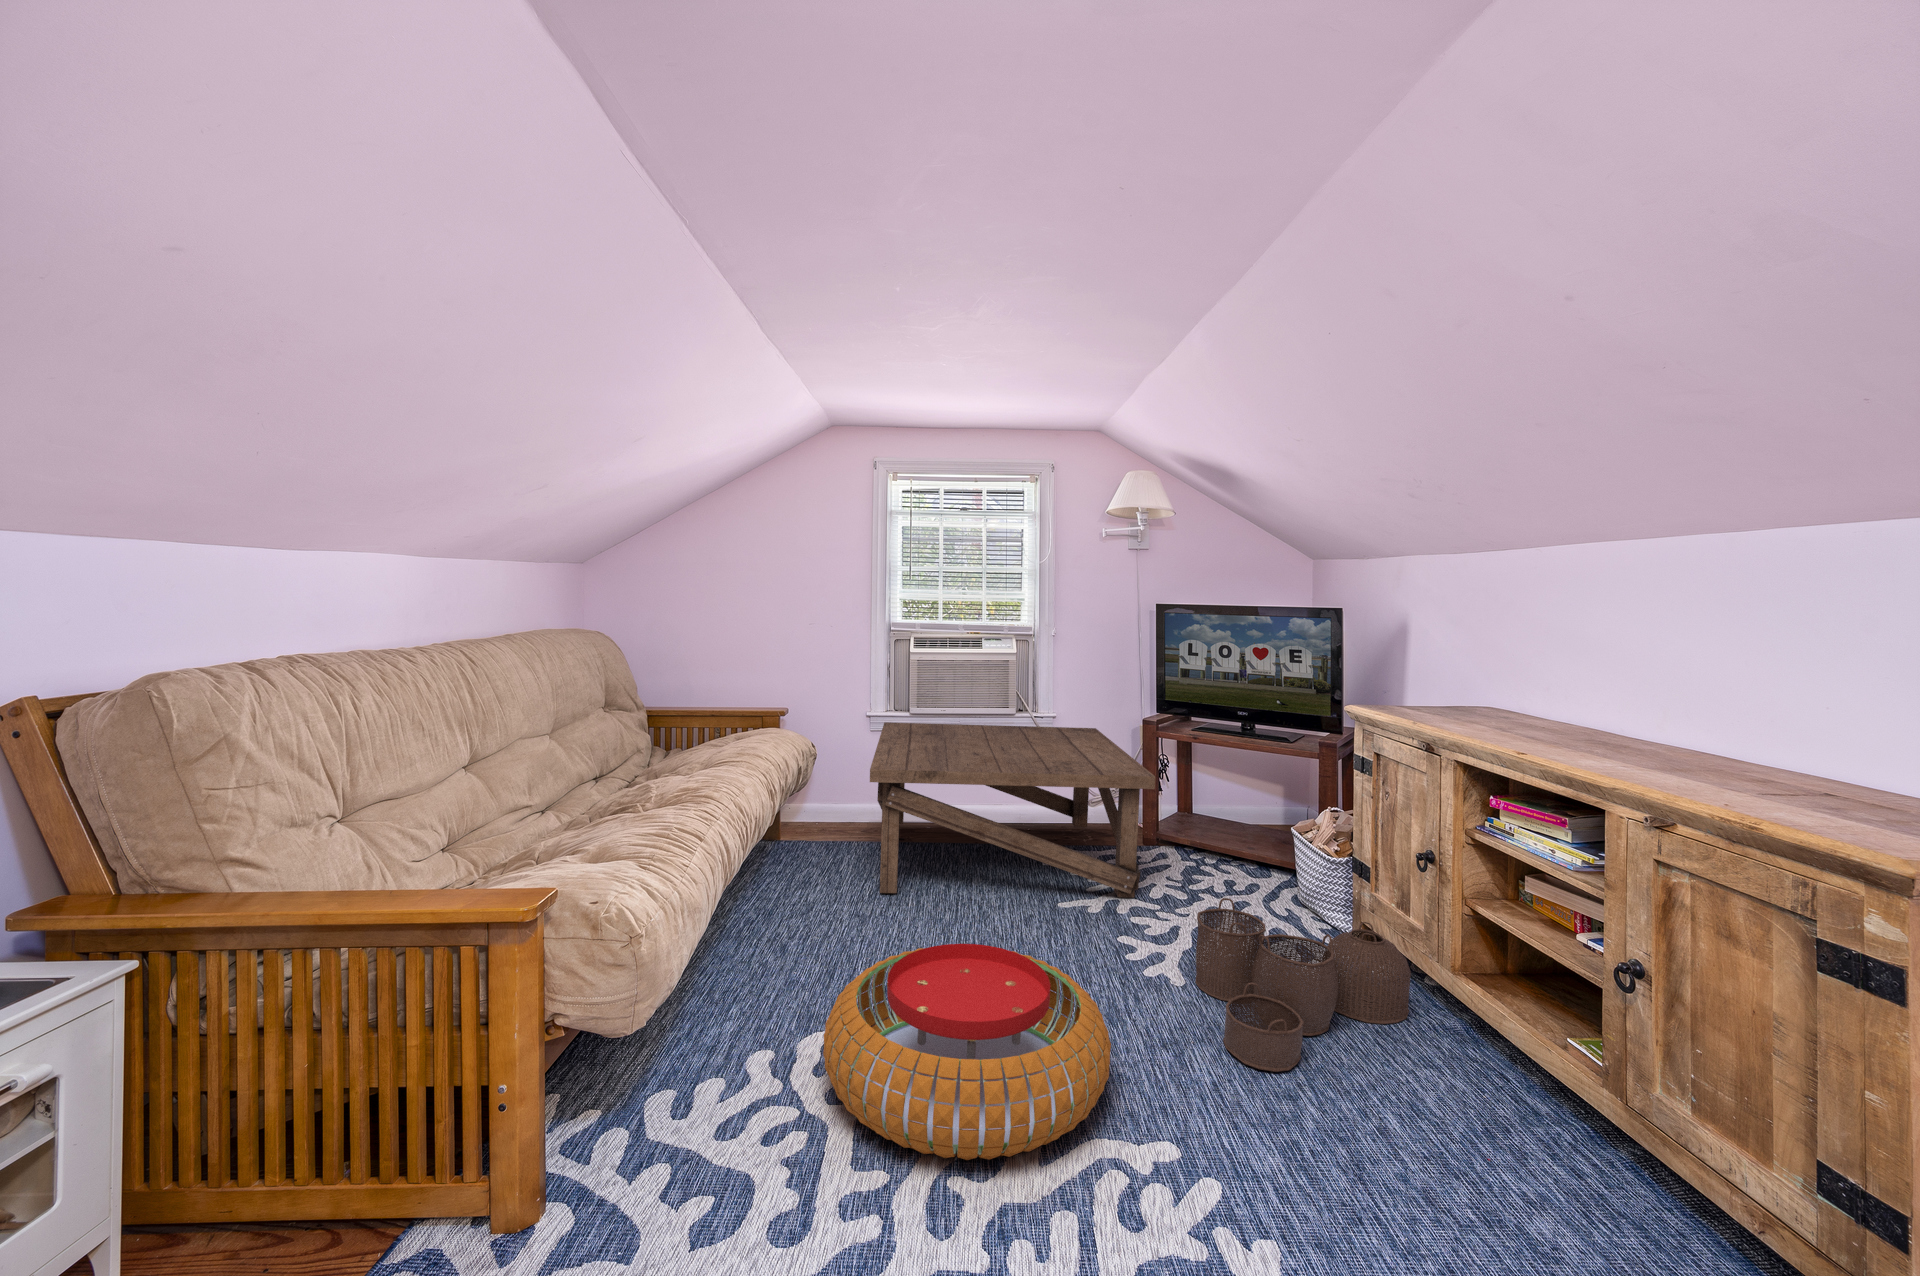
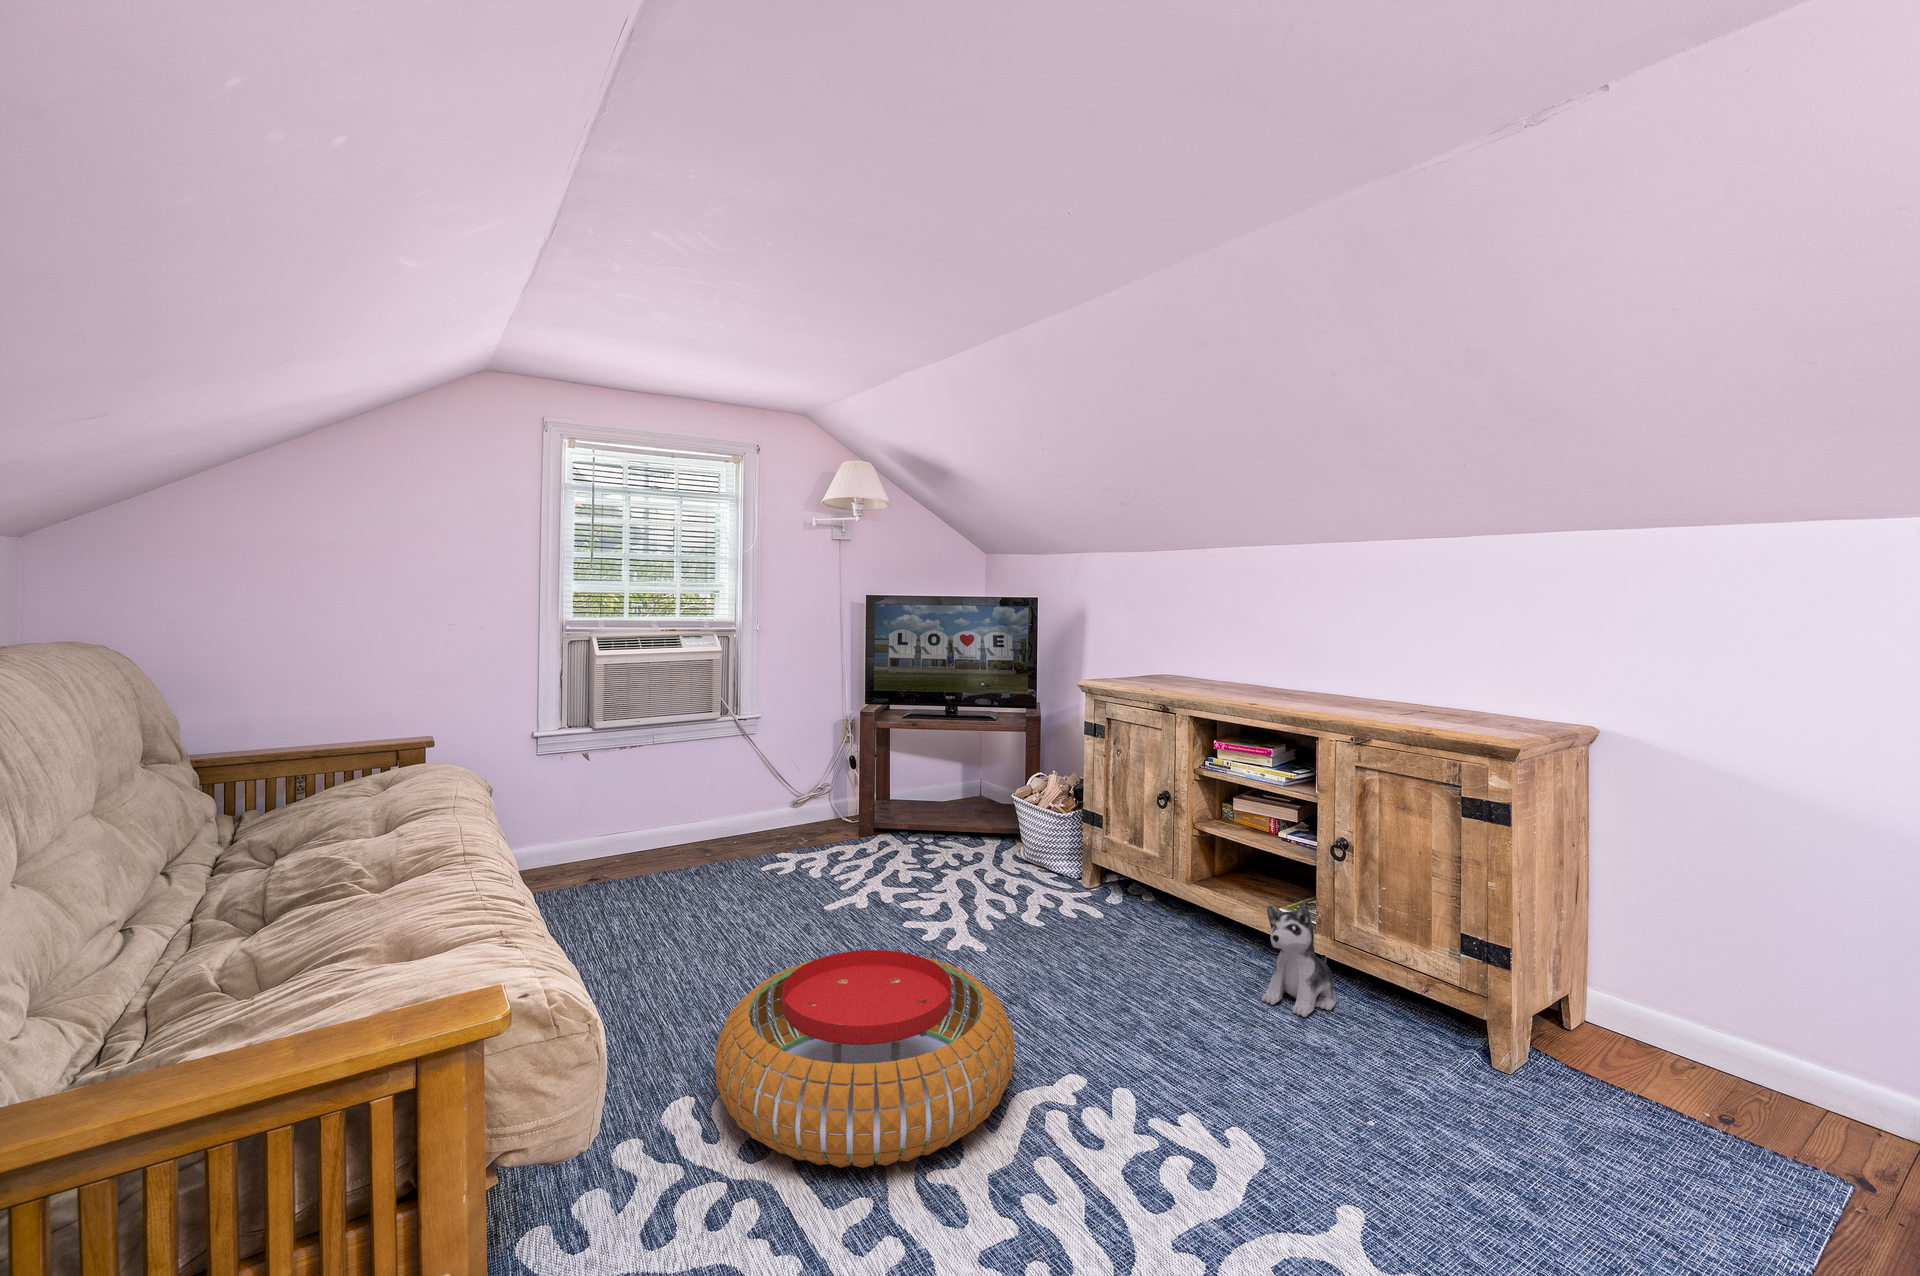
coffee table: present [870,722,1155,898] -> none [555,726,908,940]
woven basket: present [1195,898,1411,1072] -> none [993,859,1159,999]
plush toy: none [1488,1023,1617,1189] -> present [1262,903,1336,1017]

